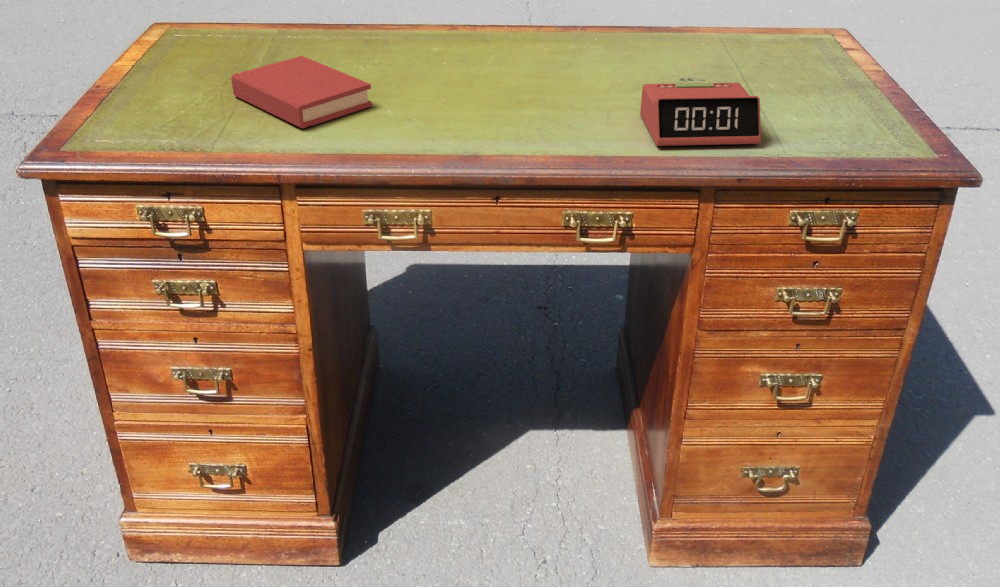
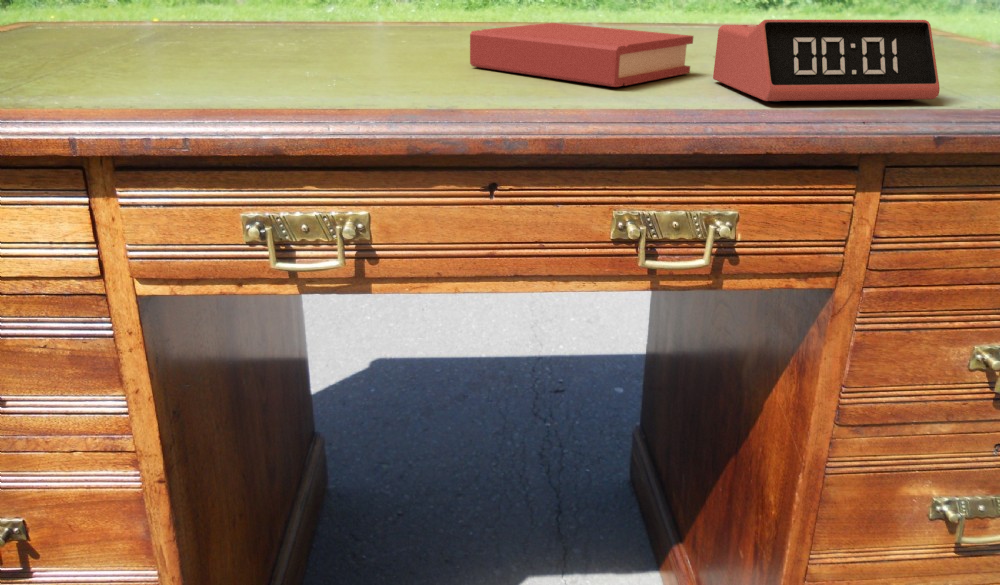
hardback book: present [231,56,372,128] -> present [470,23,693,87]

